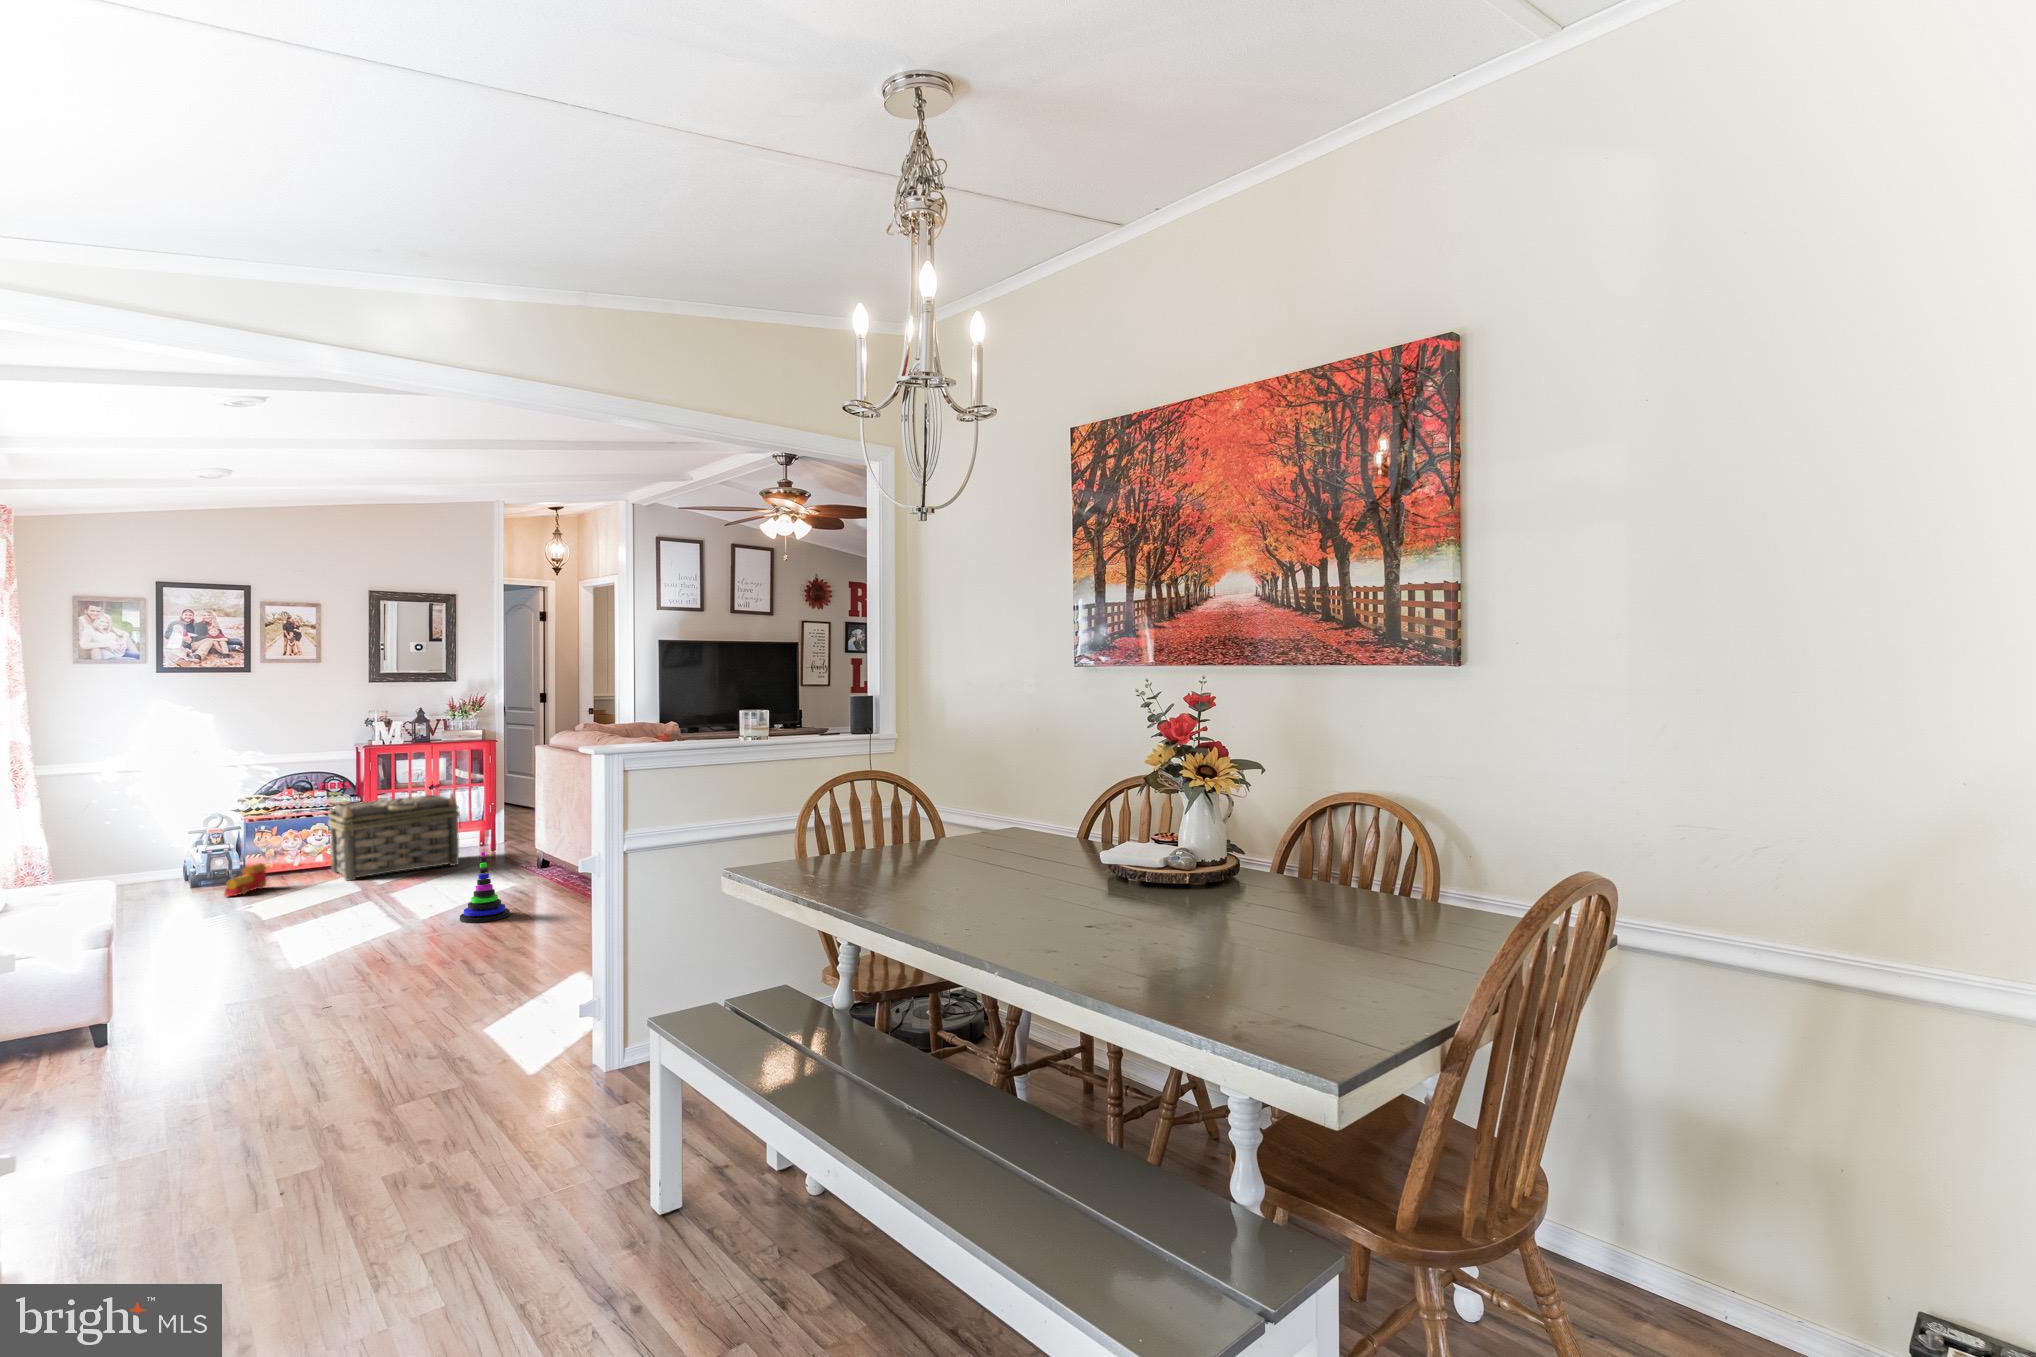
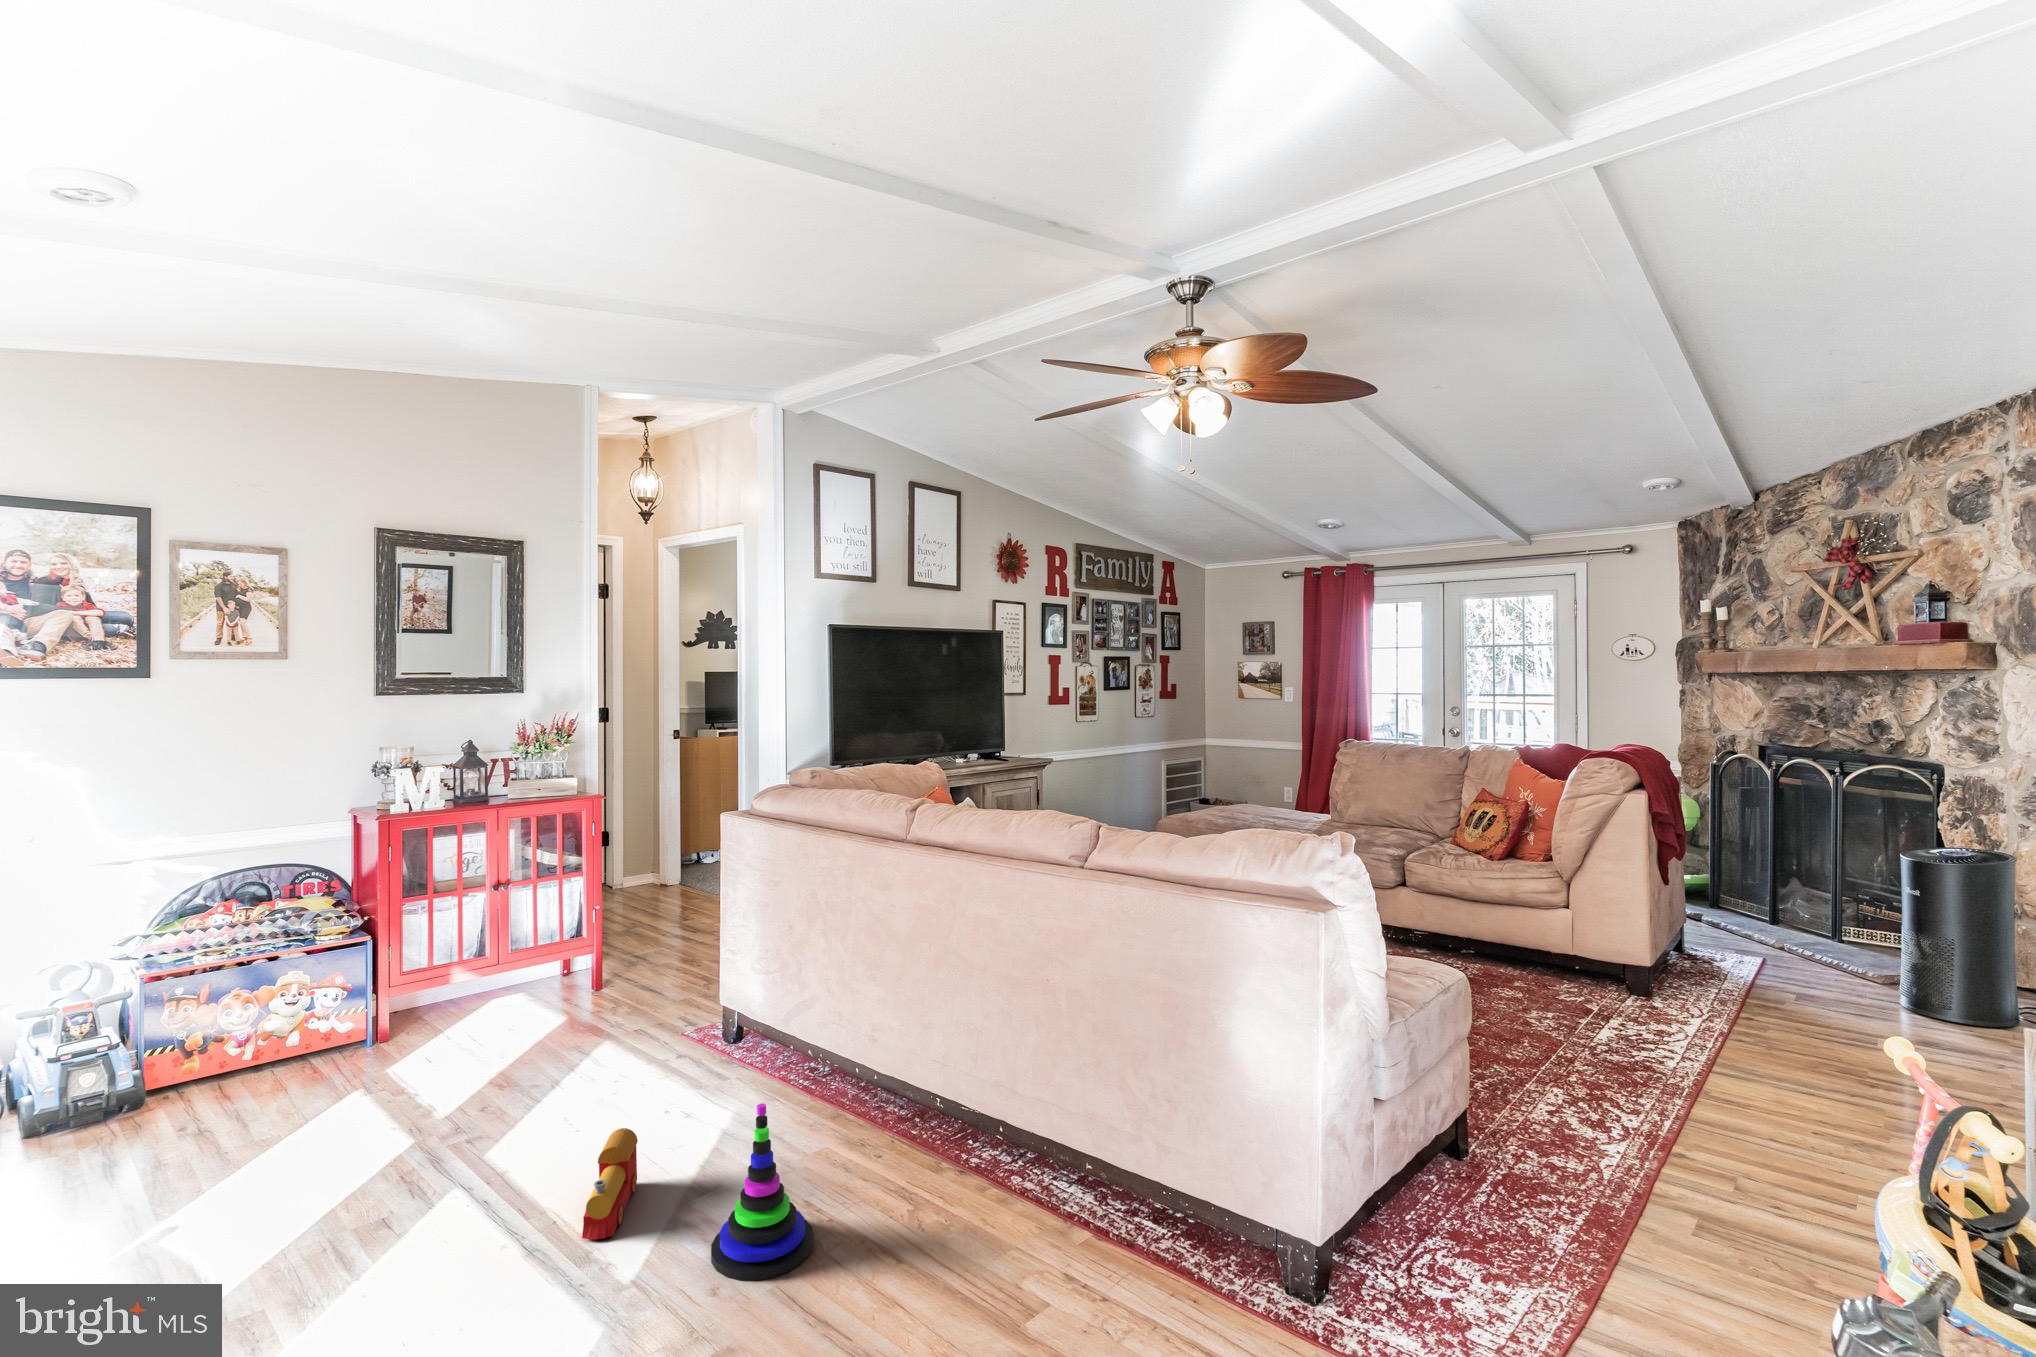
basket: present [328,793,461,881] -> none [311,897,562,1093]
toy train: present [224,863,266,896] -> present [582,1128,638,1239]

